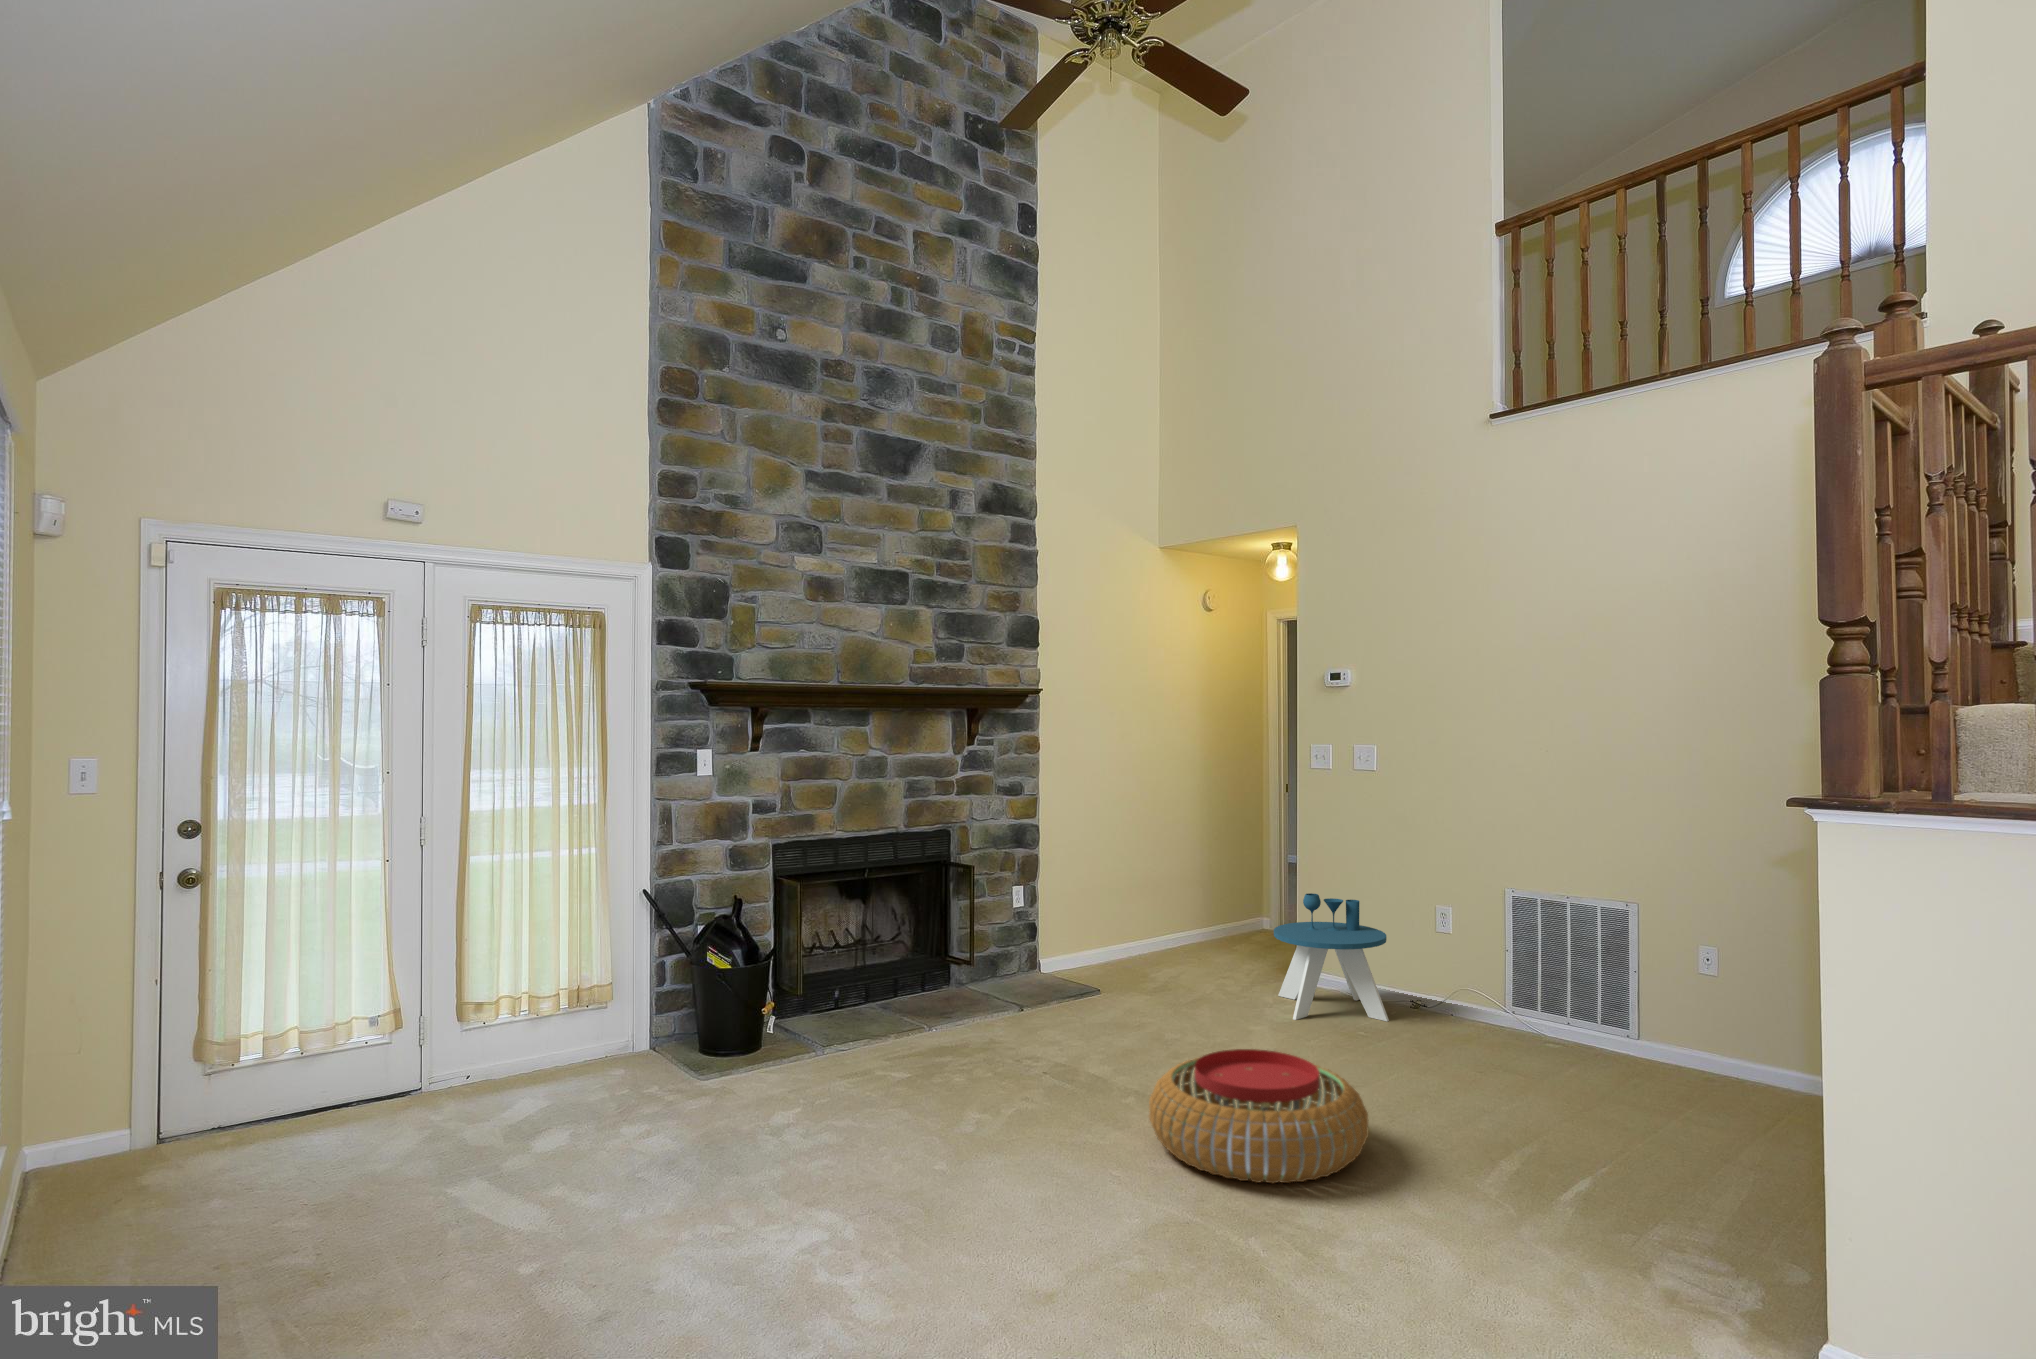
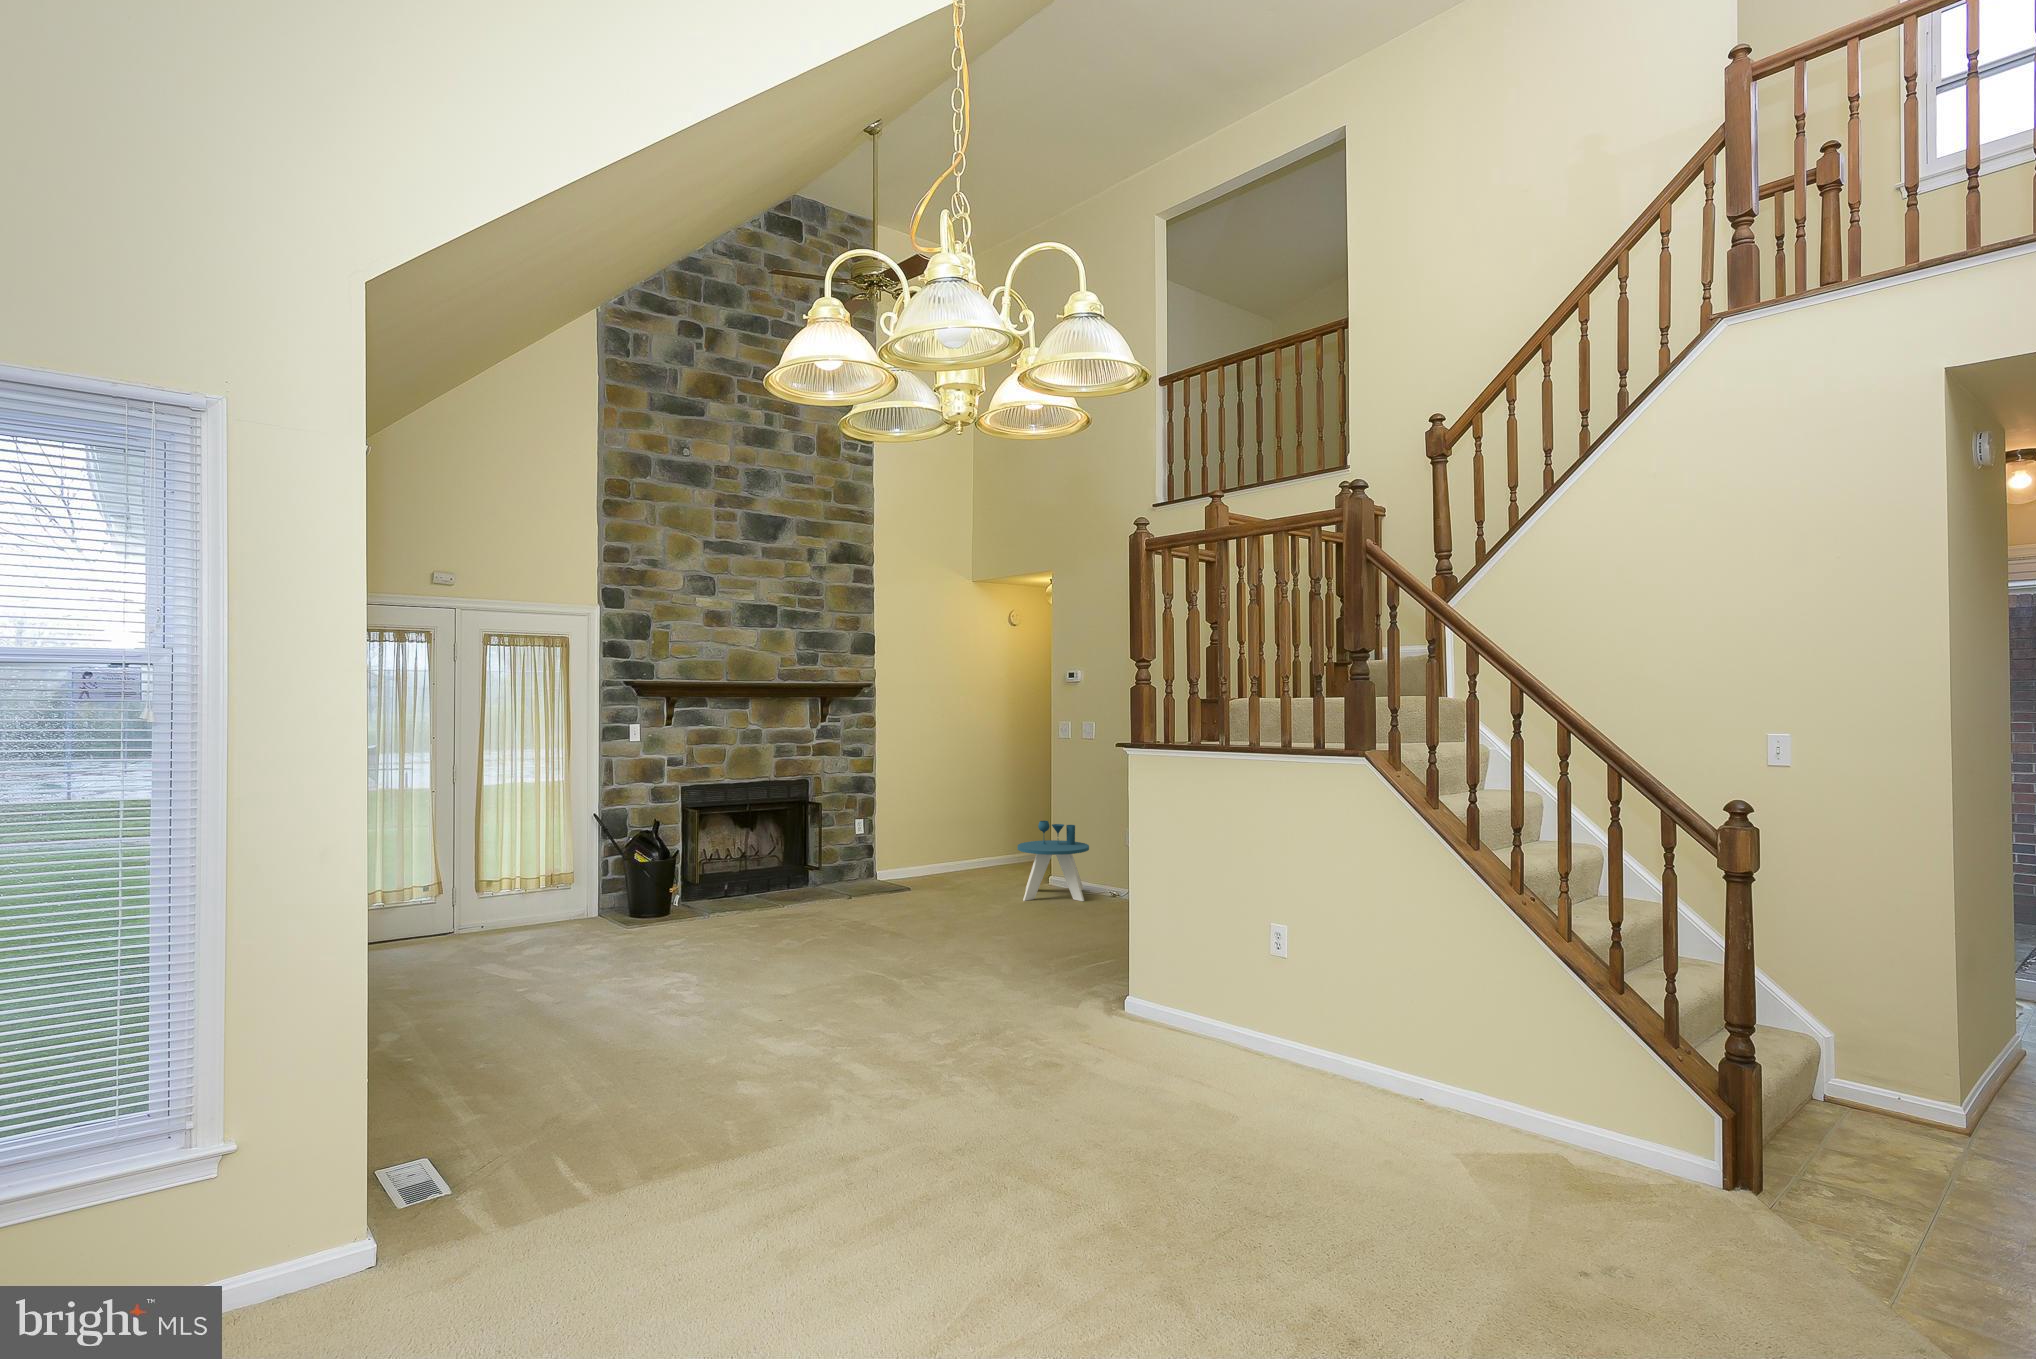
pouf: present [1149,1049,1368,1183] -> none [882,901,1006,965]

